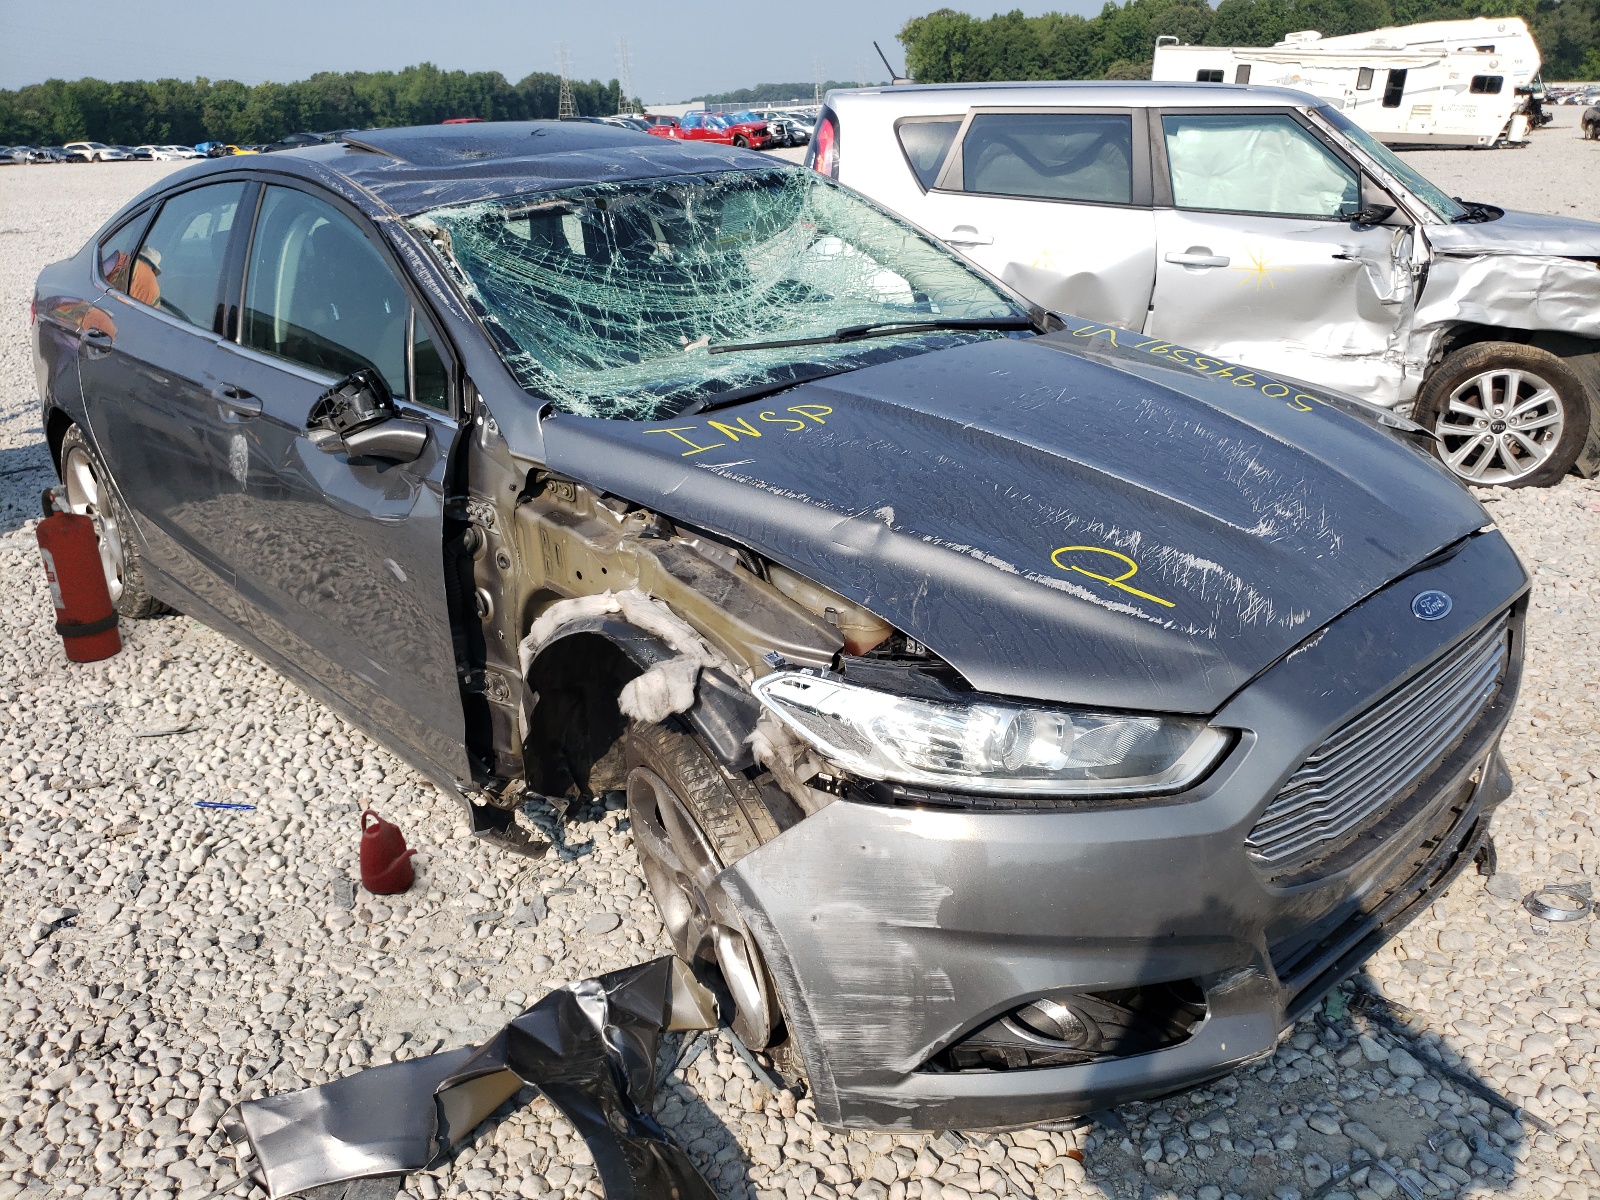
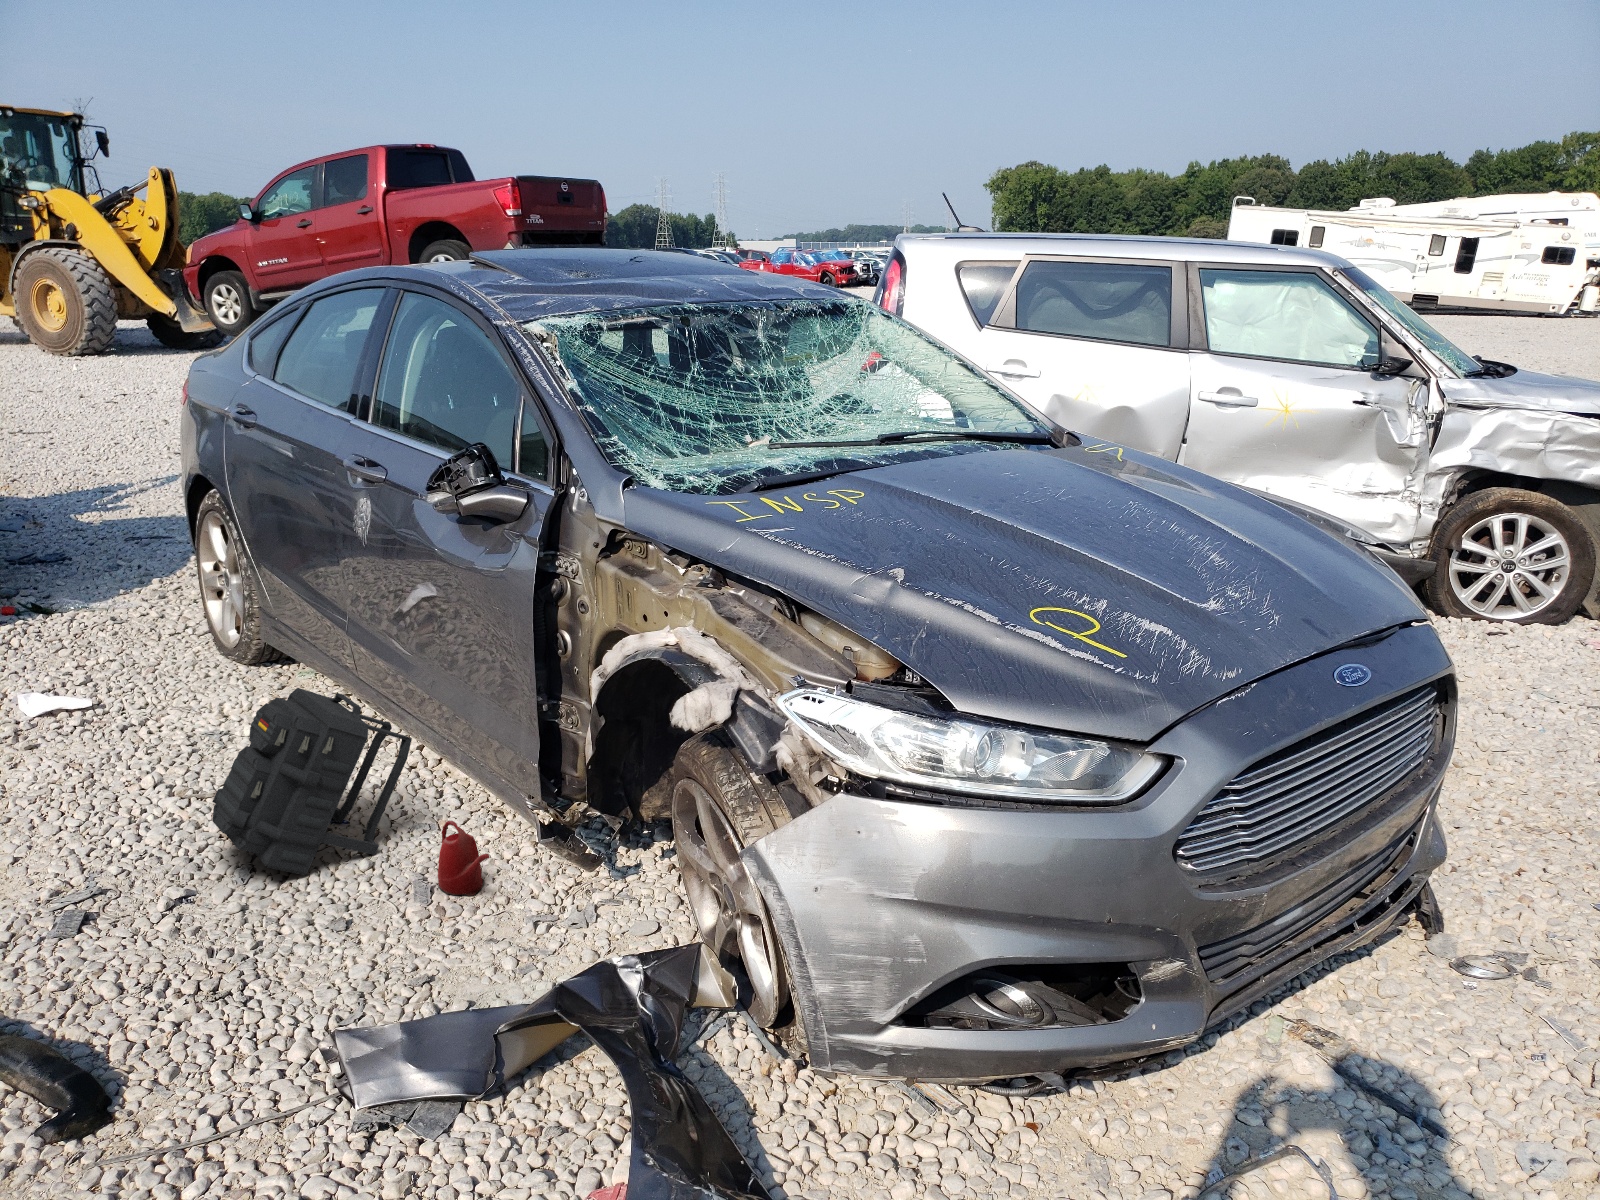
fire extinguisher: present [36,485,121,662] -> none [178,540,238,697]
backpack: none [87,663,318,881] -> present [212,688,412,875]

